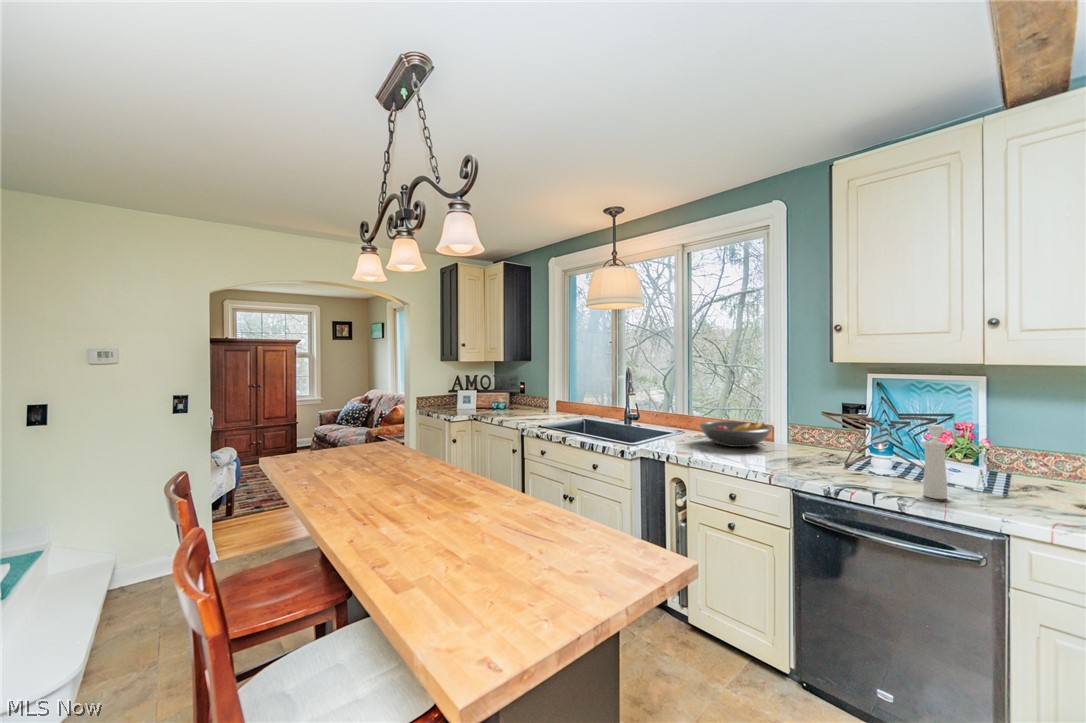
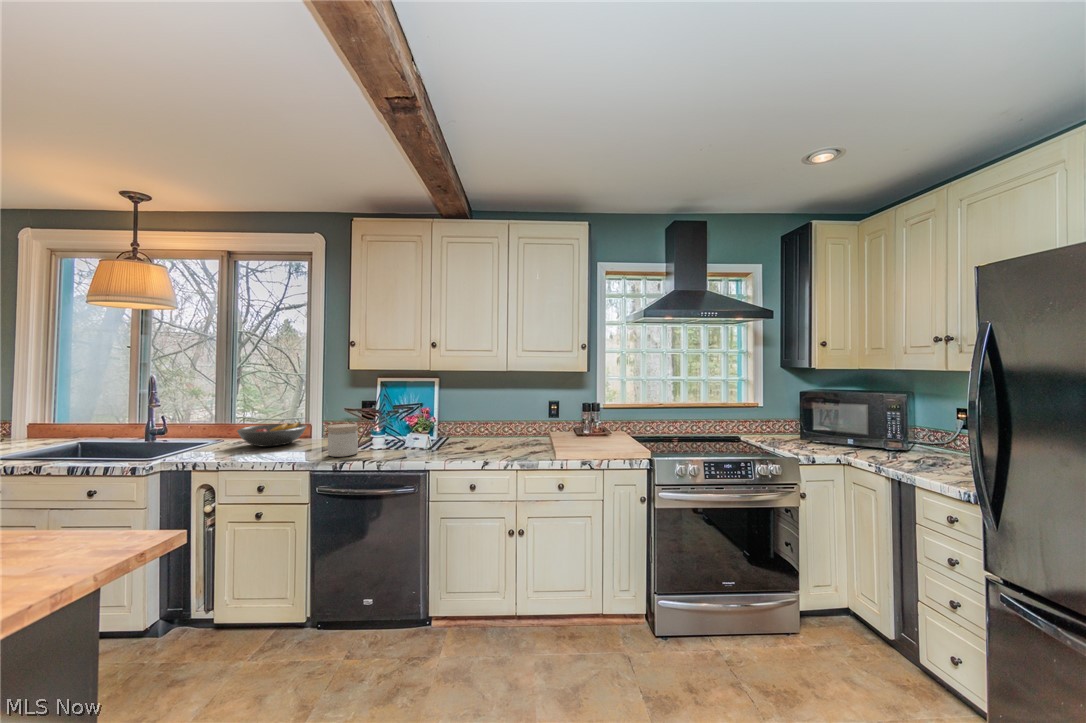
pepper mill: present [923,425,947,499] -> none [393,410,408,457]
jar: none [811,434,854,479] -> present [328,424,358,457]

